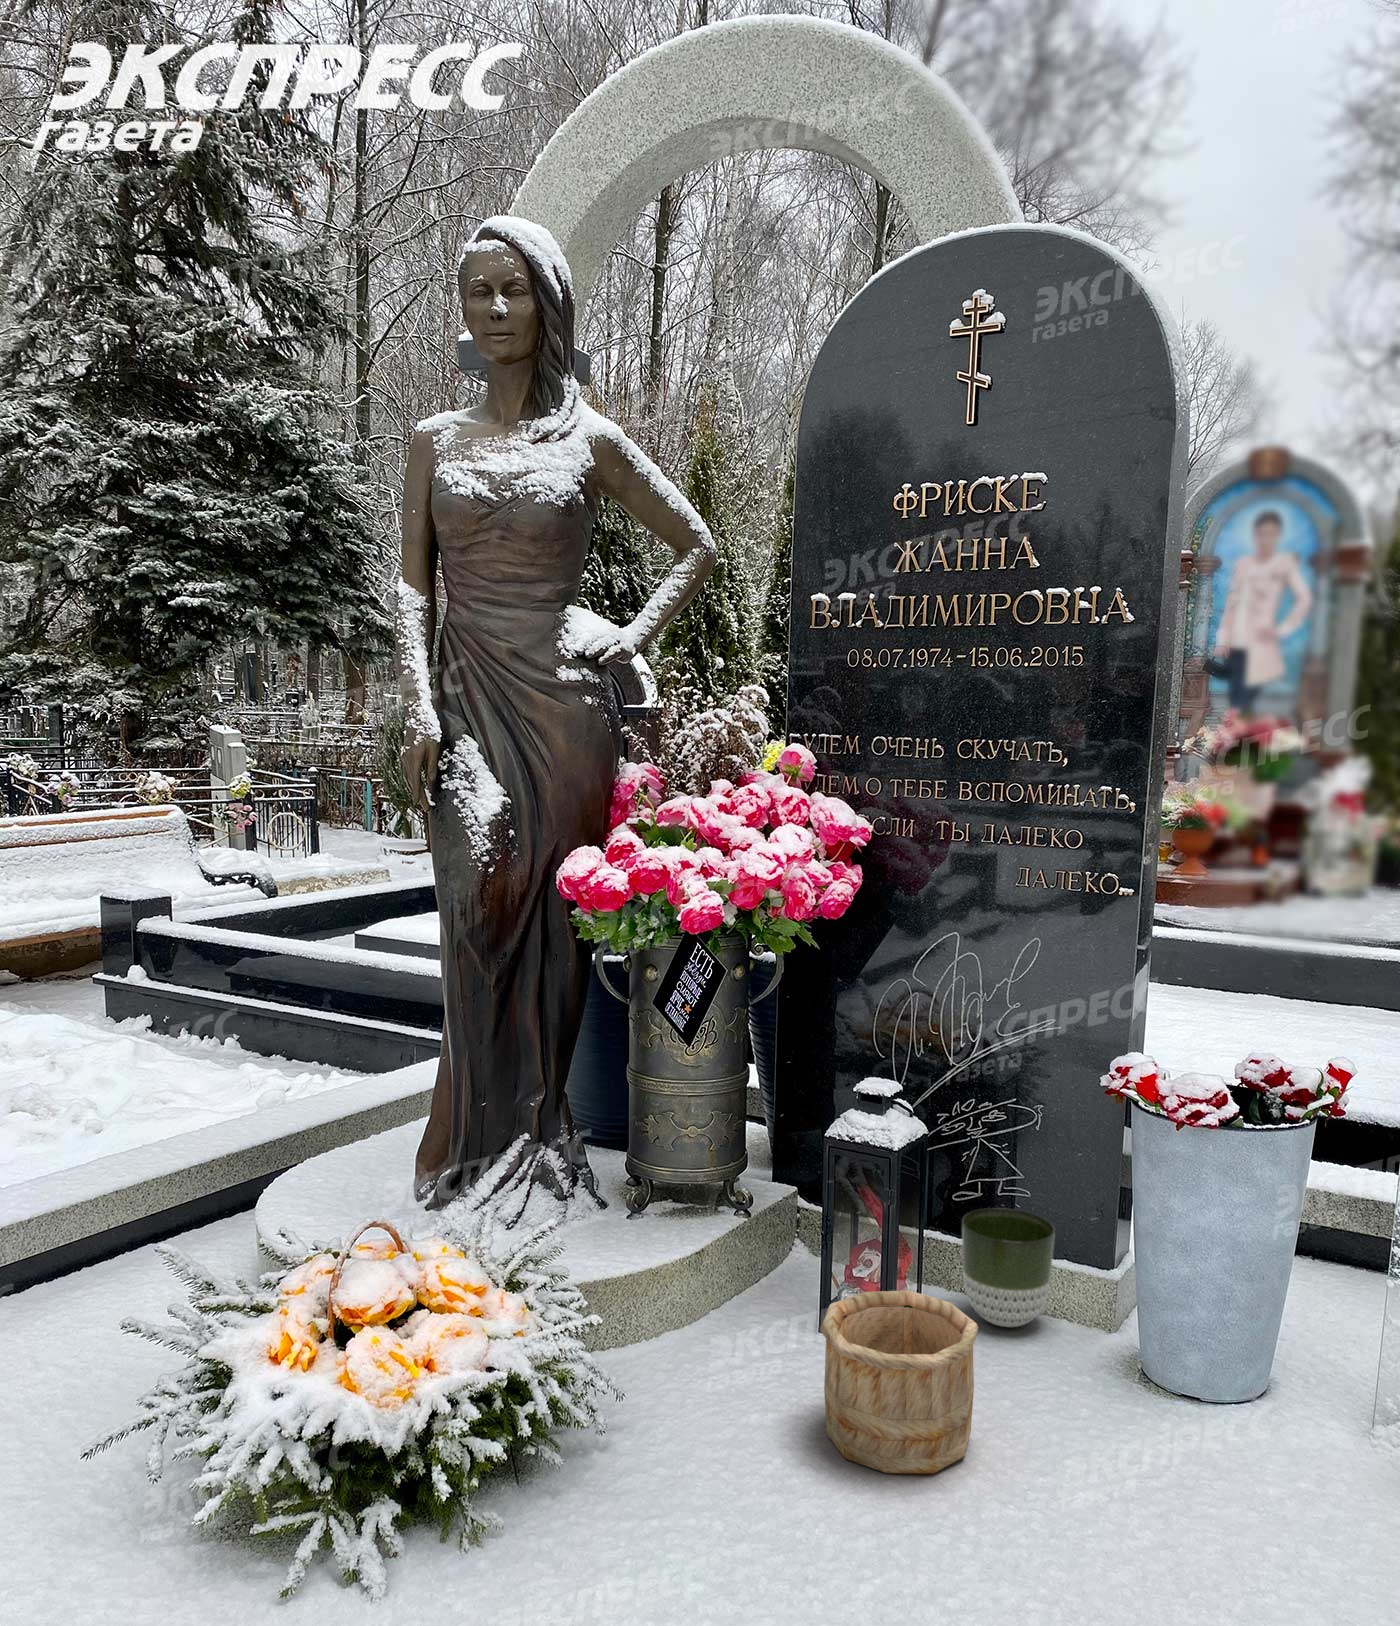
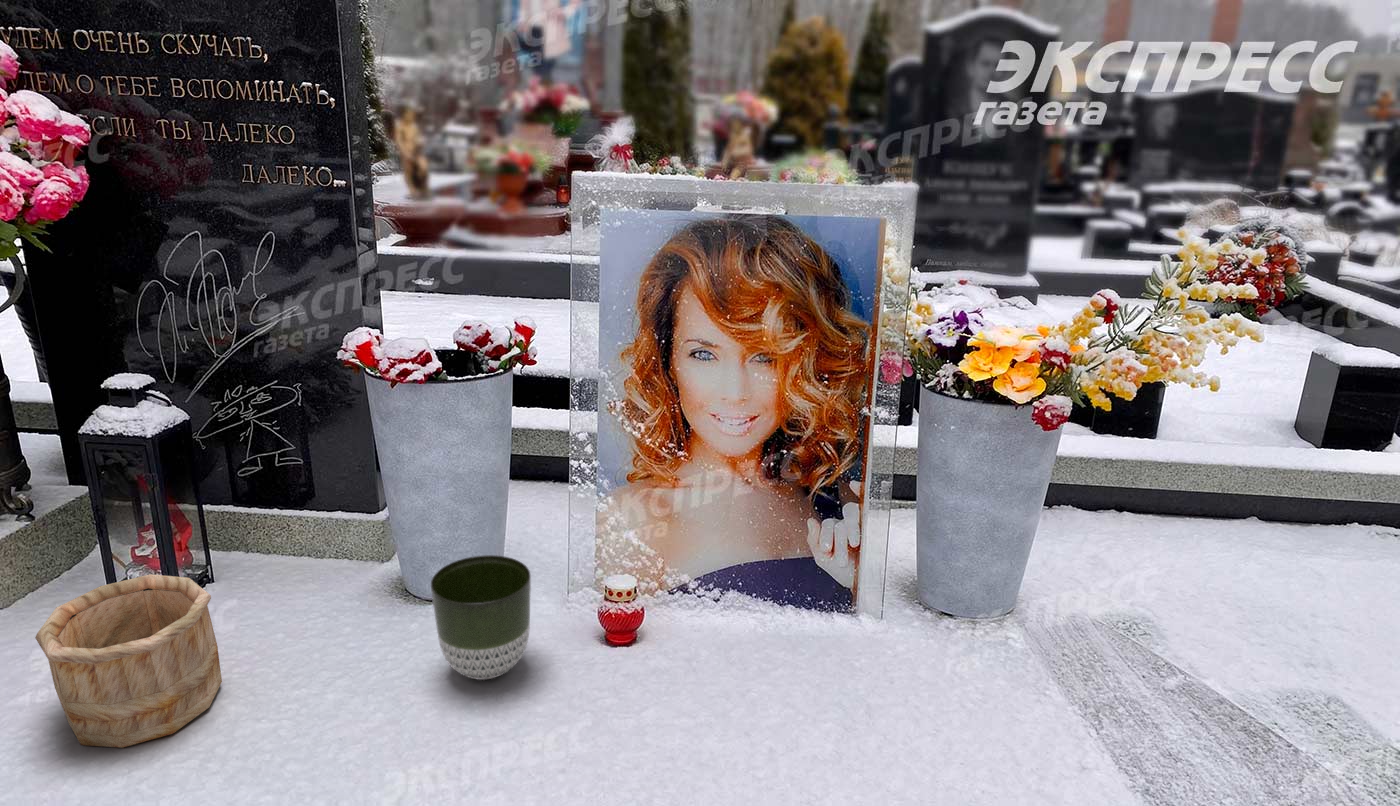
planter: present [962,1208,1055,1327] -> present [431,555,531,680]

